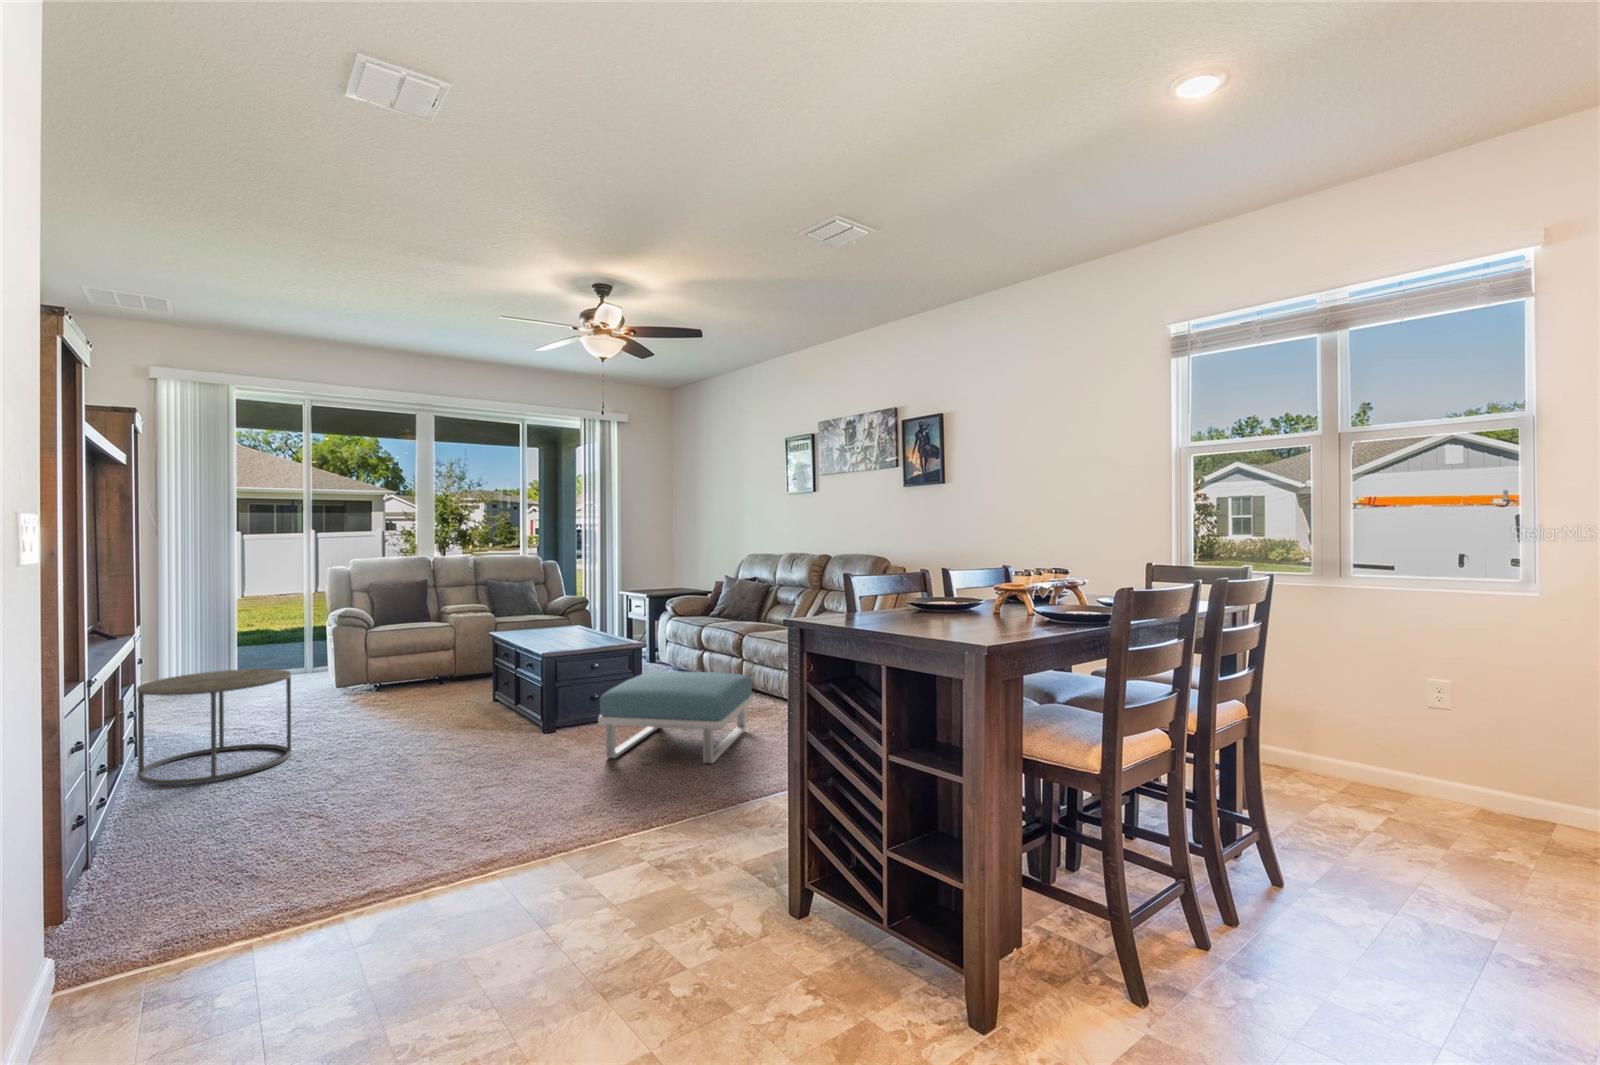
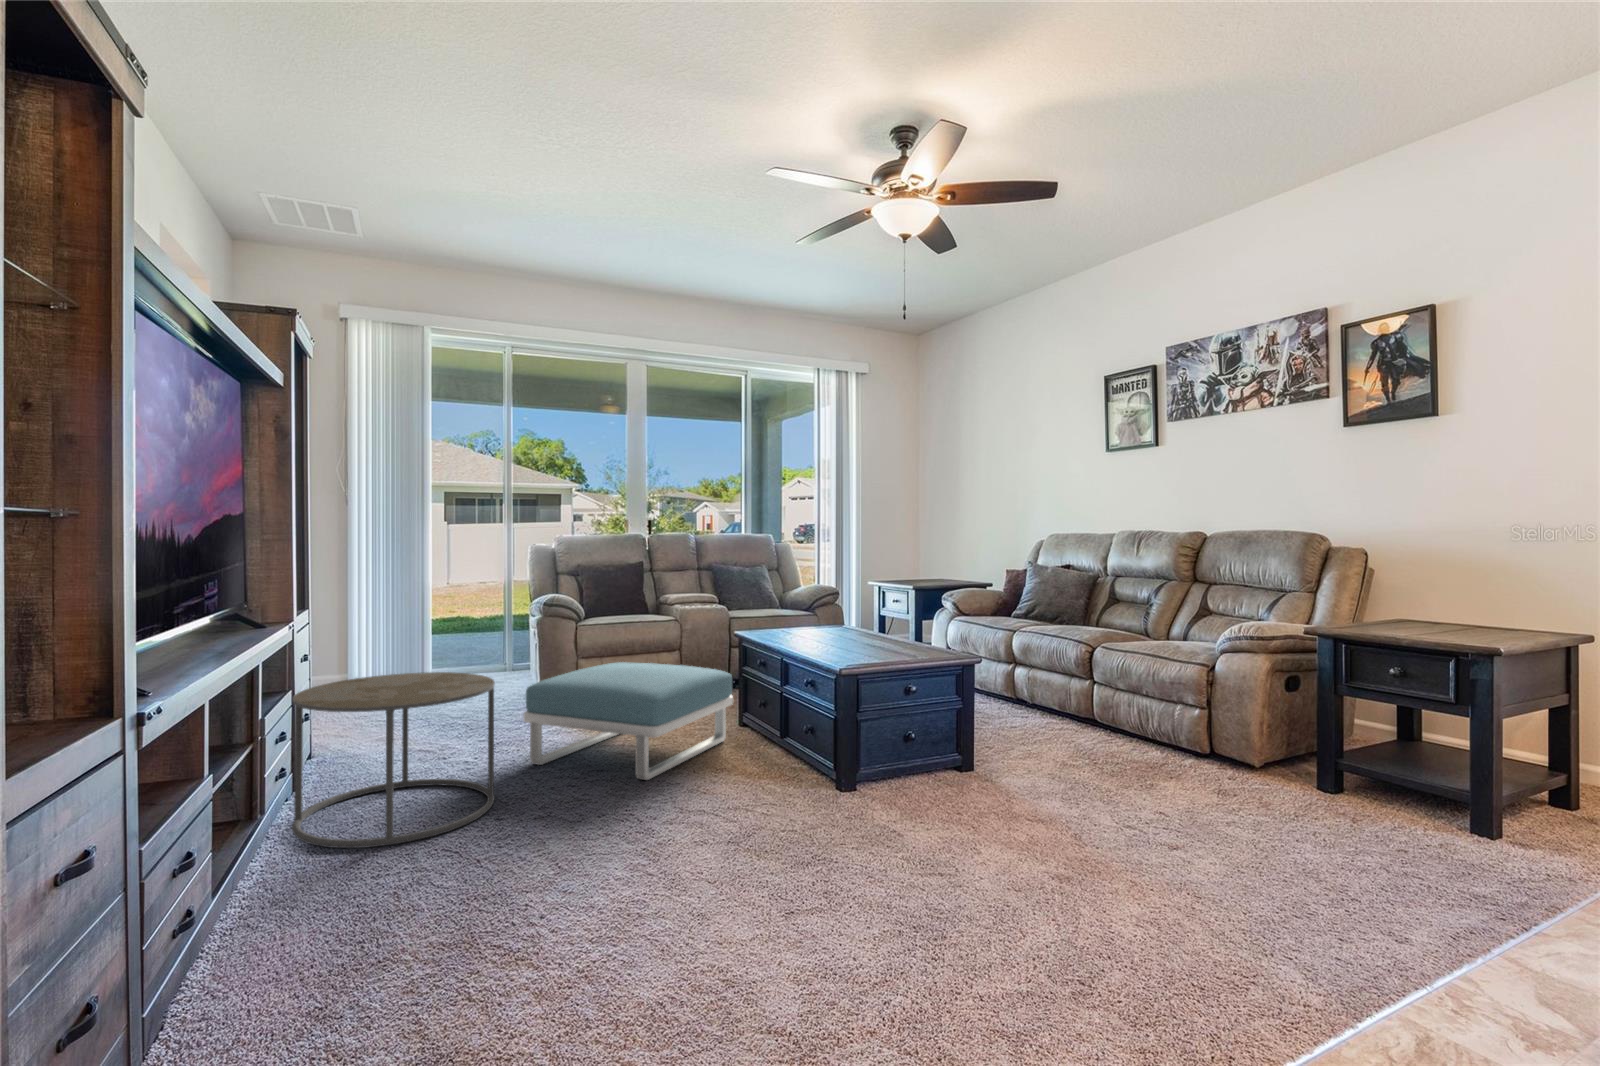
footstool: present [598,672,753,763] -> present [523,662,733,780]

